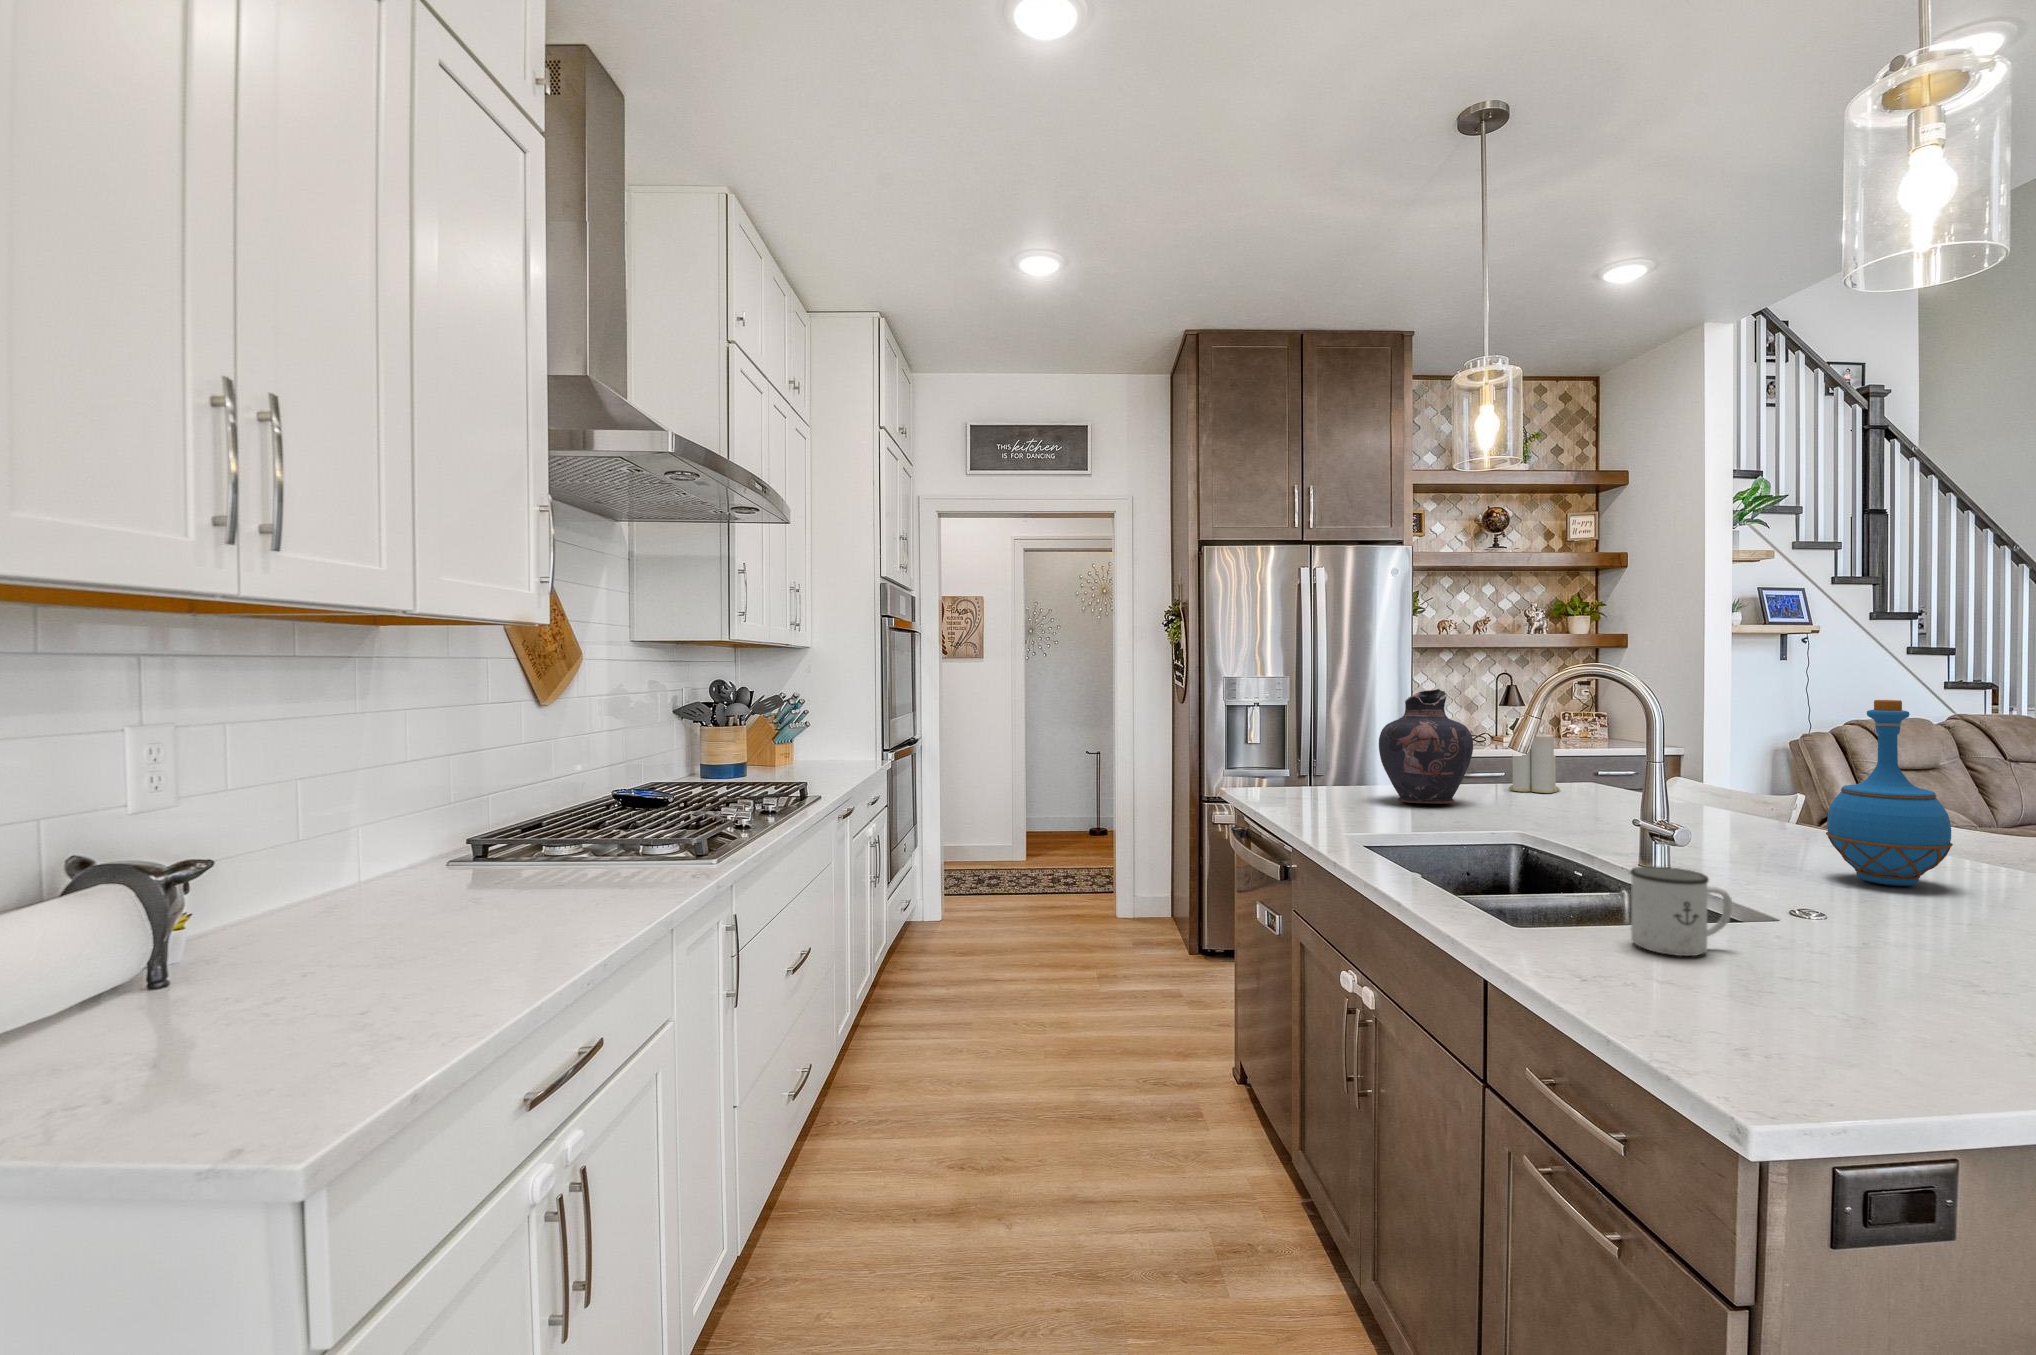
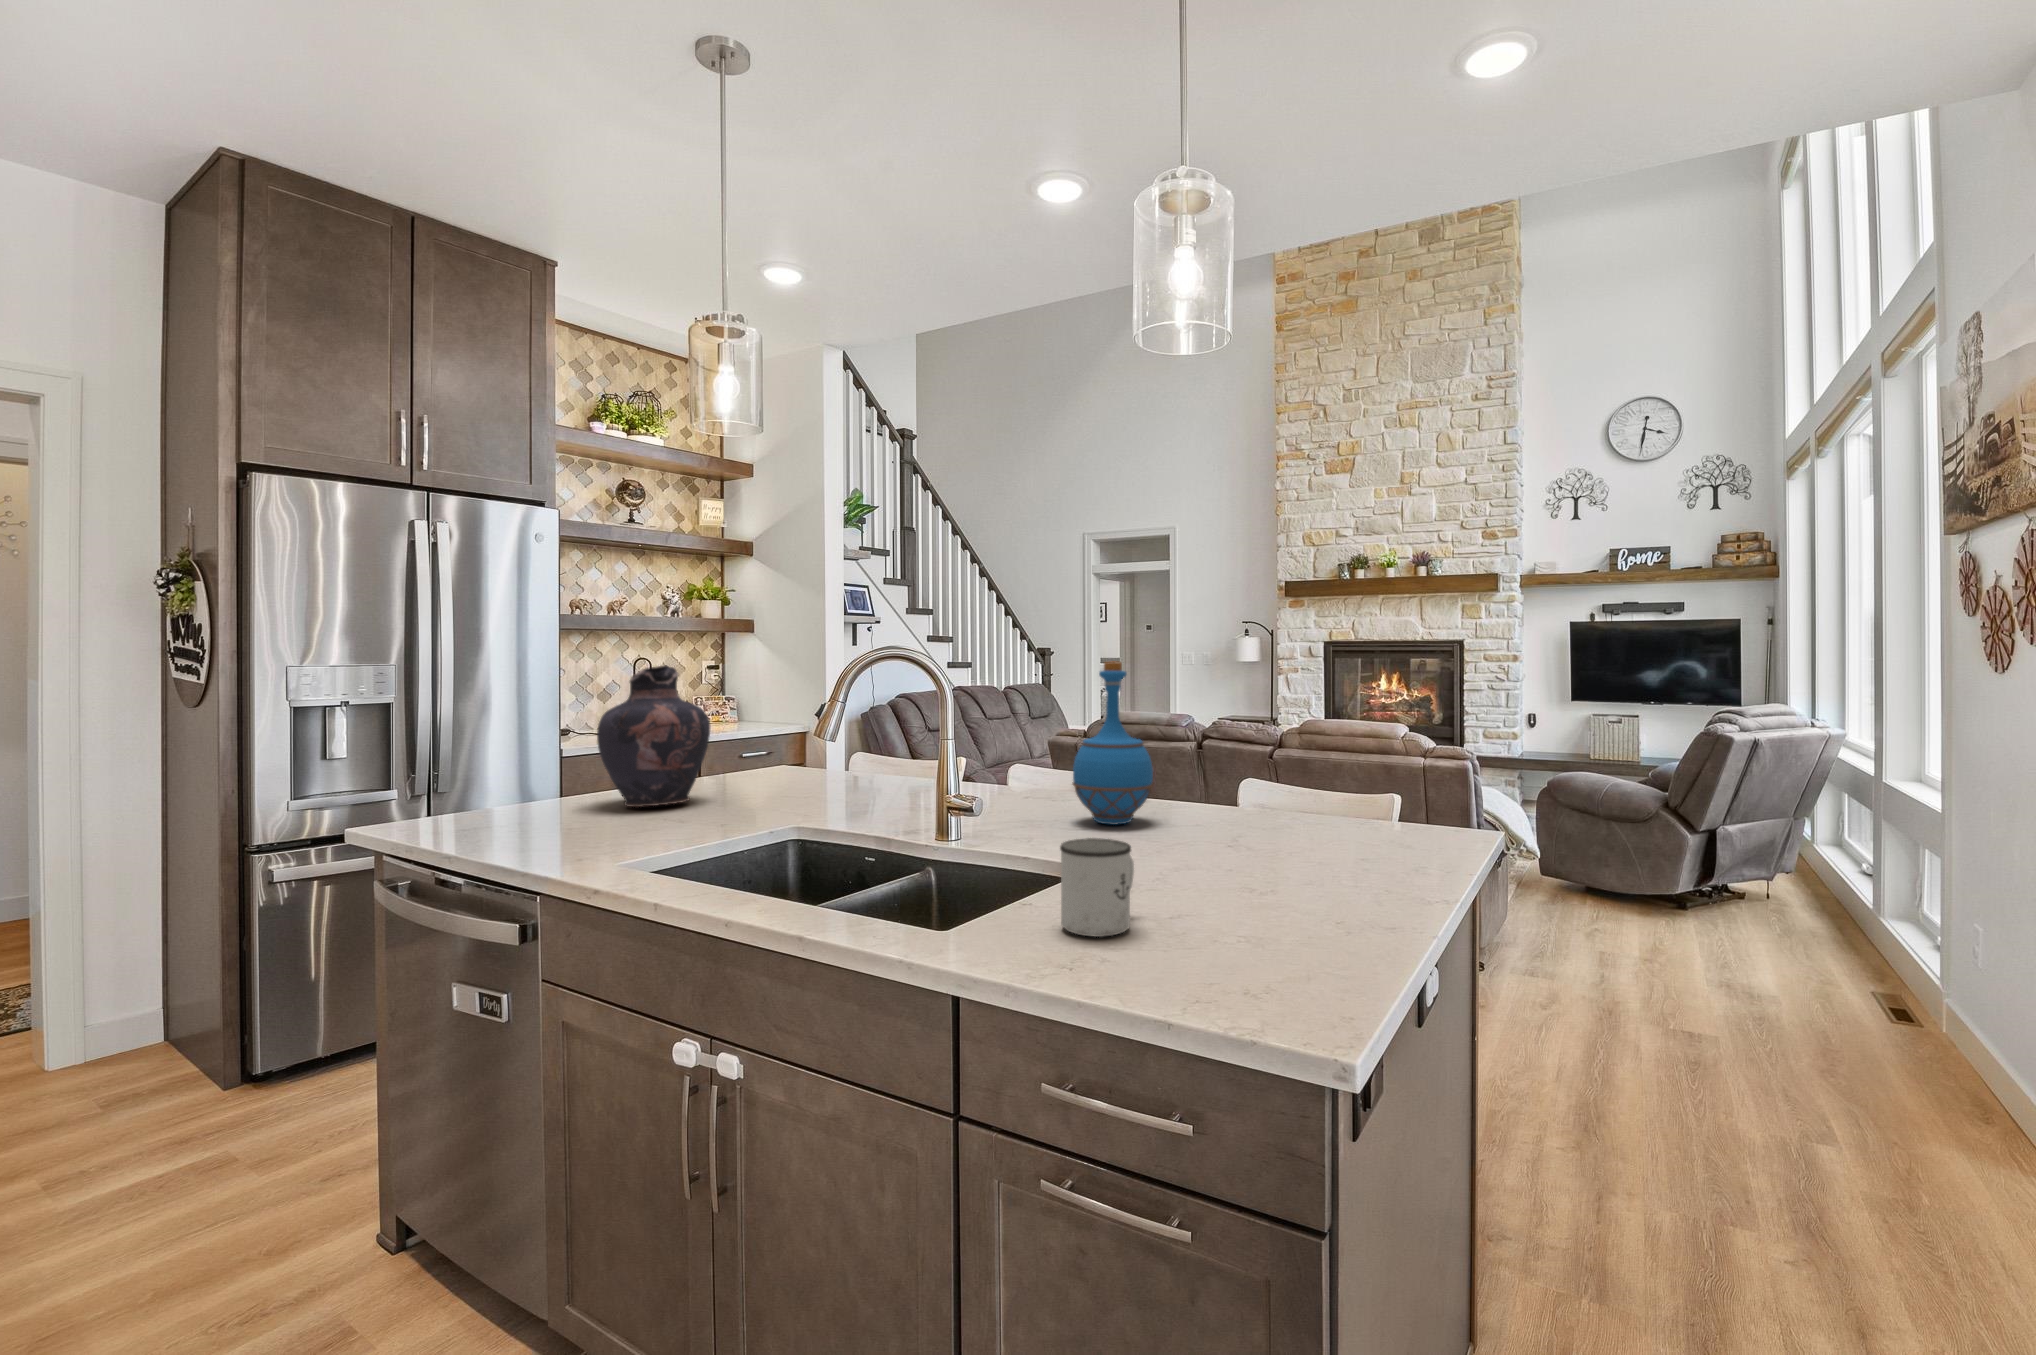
candle: present [1509,734,1560,793] -> none [724,708,773,779]

